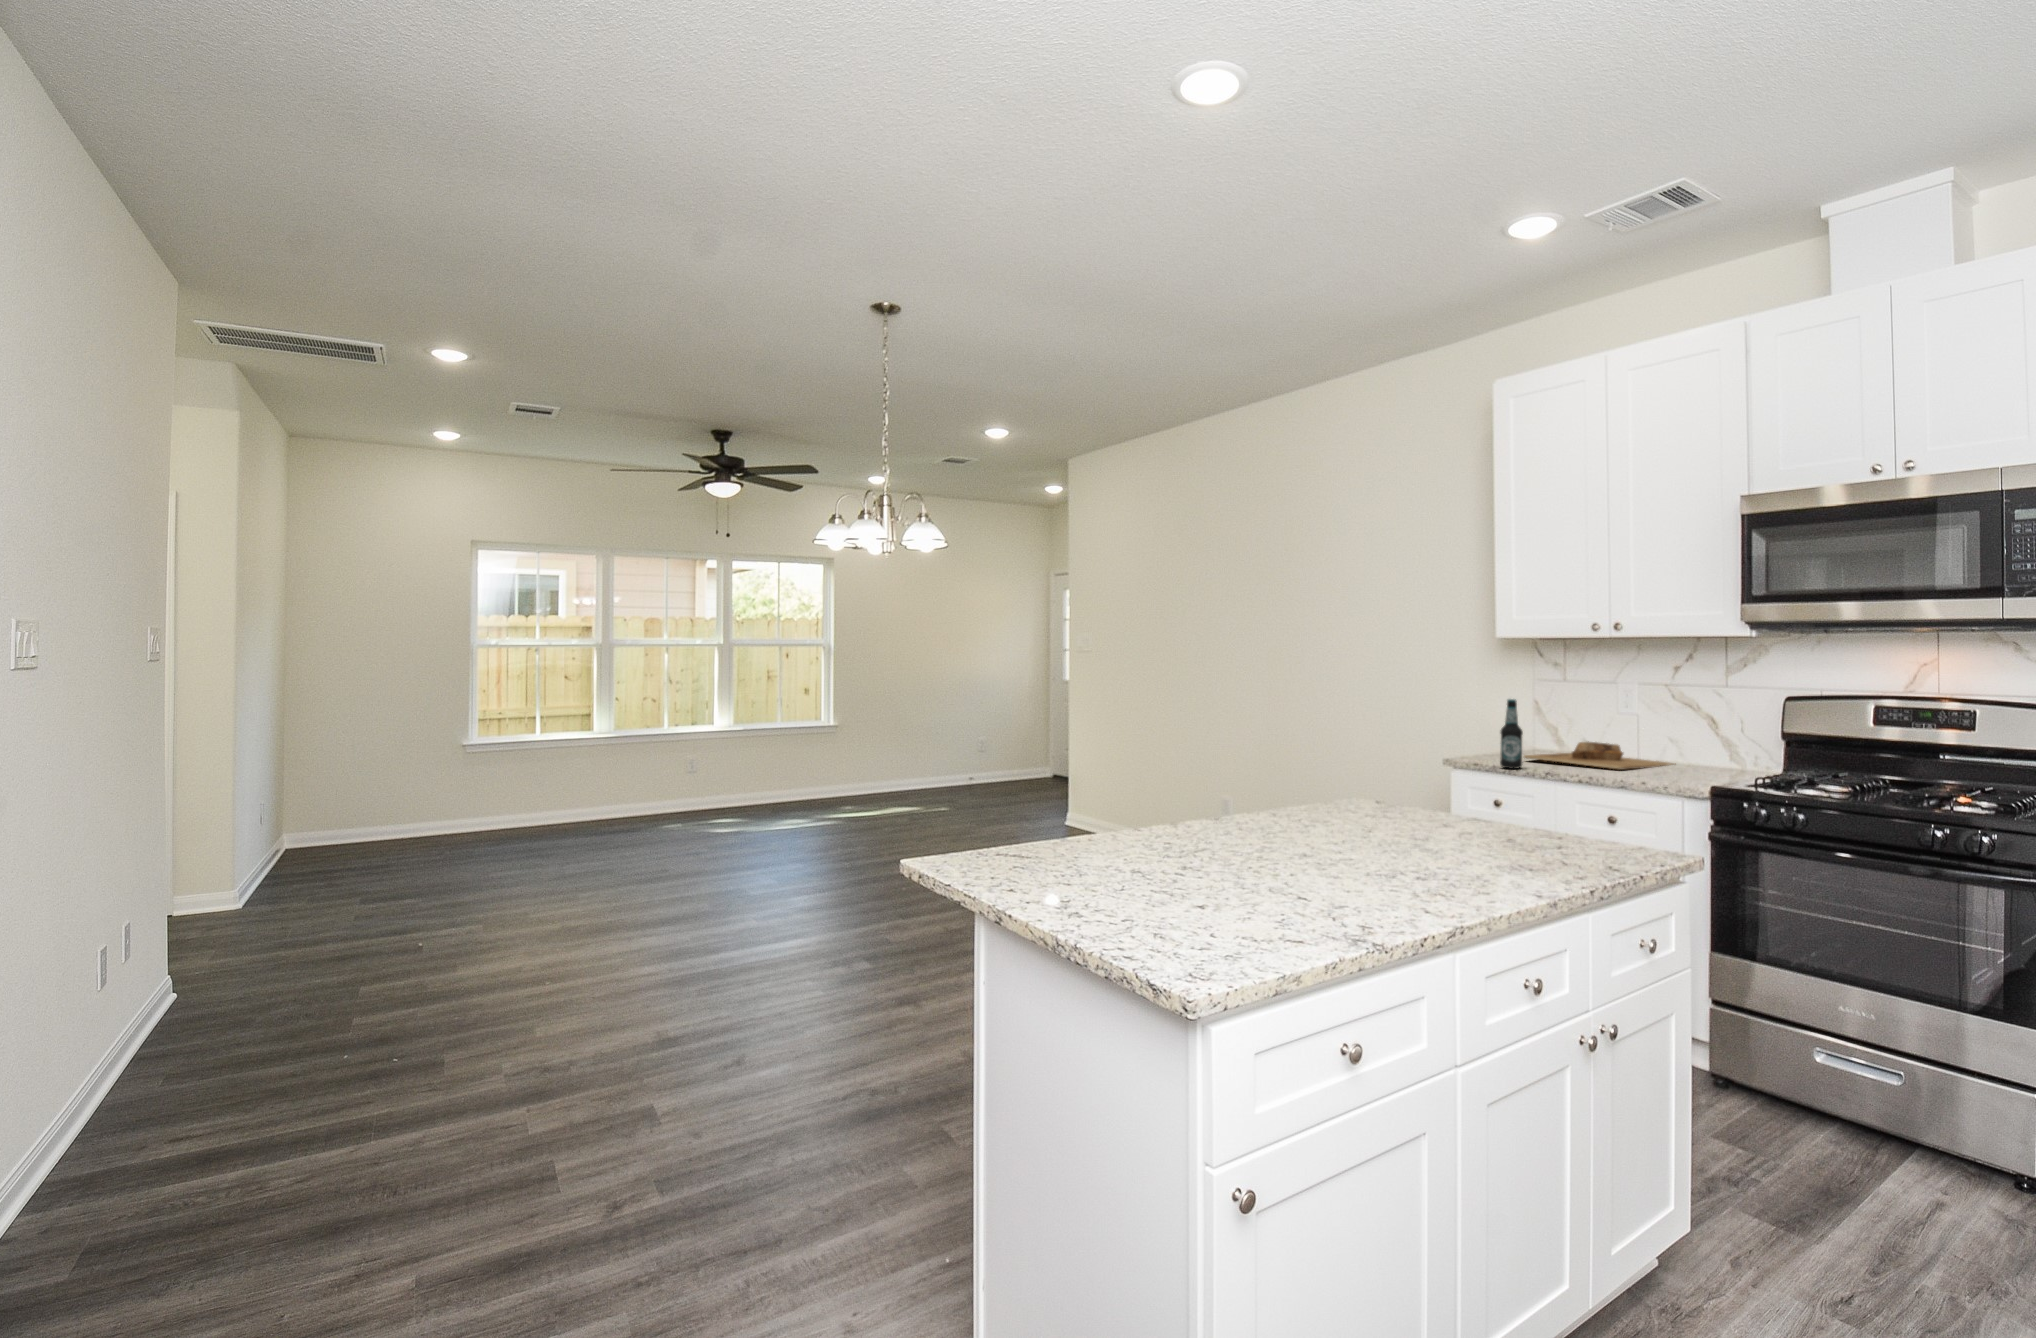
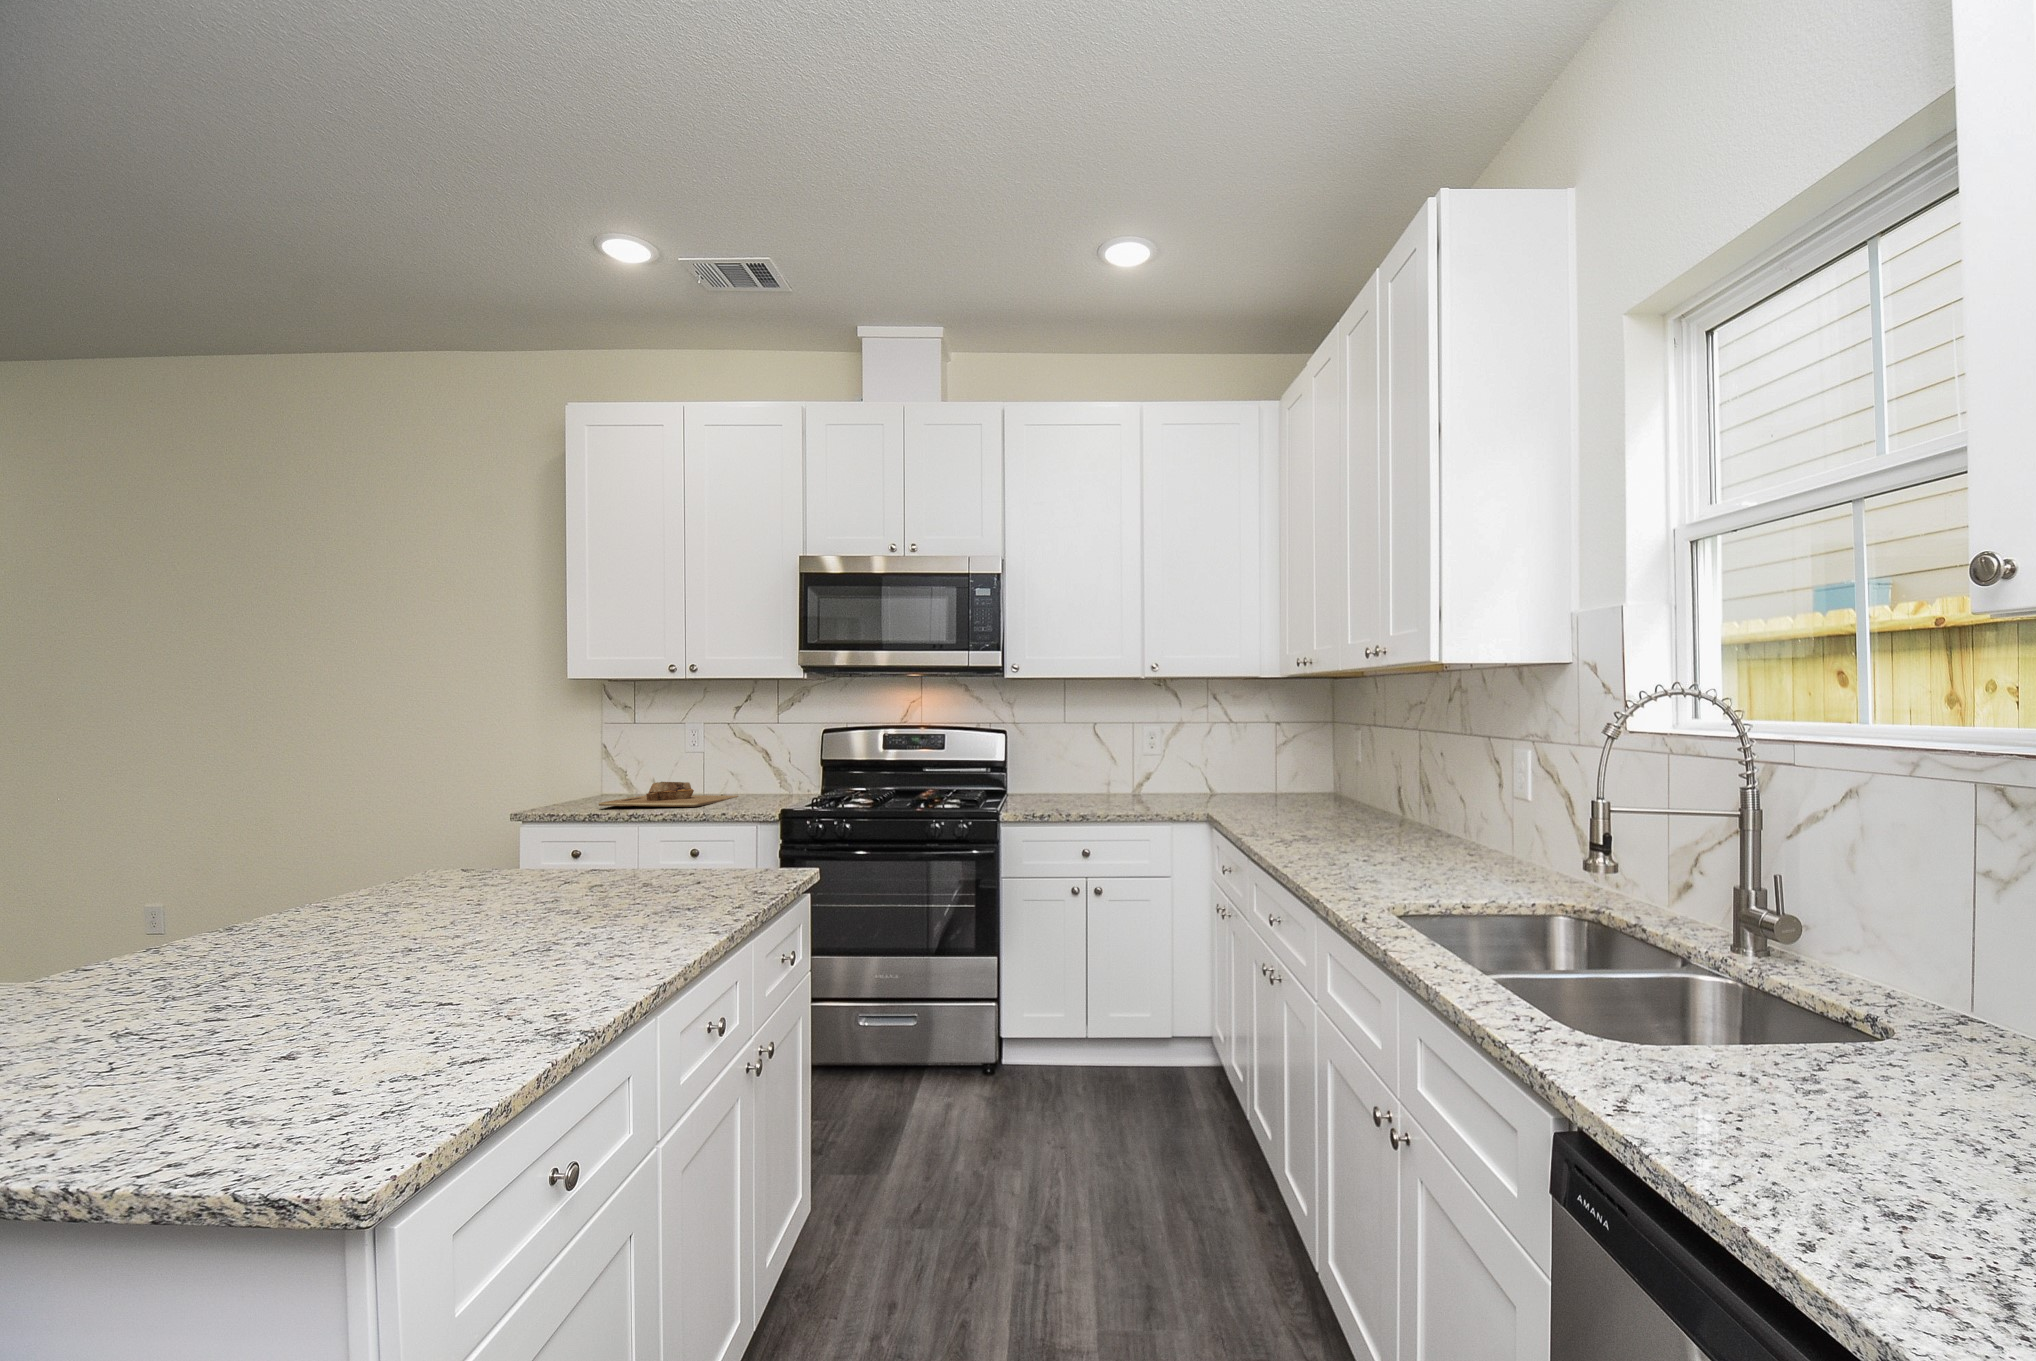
bottle: present [1500,699,1523,769] -> none [578,742,602,818]

